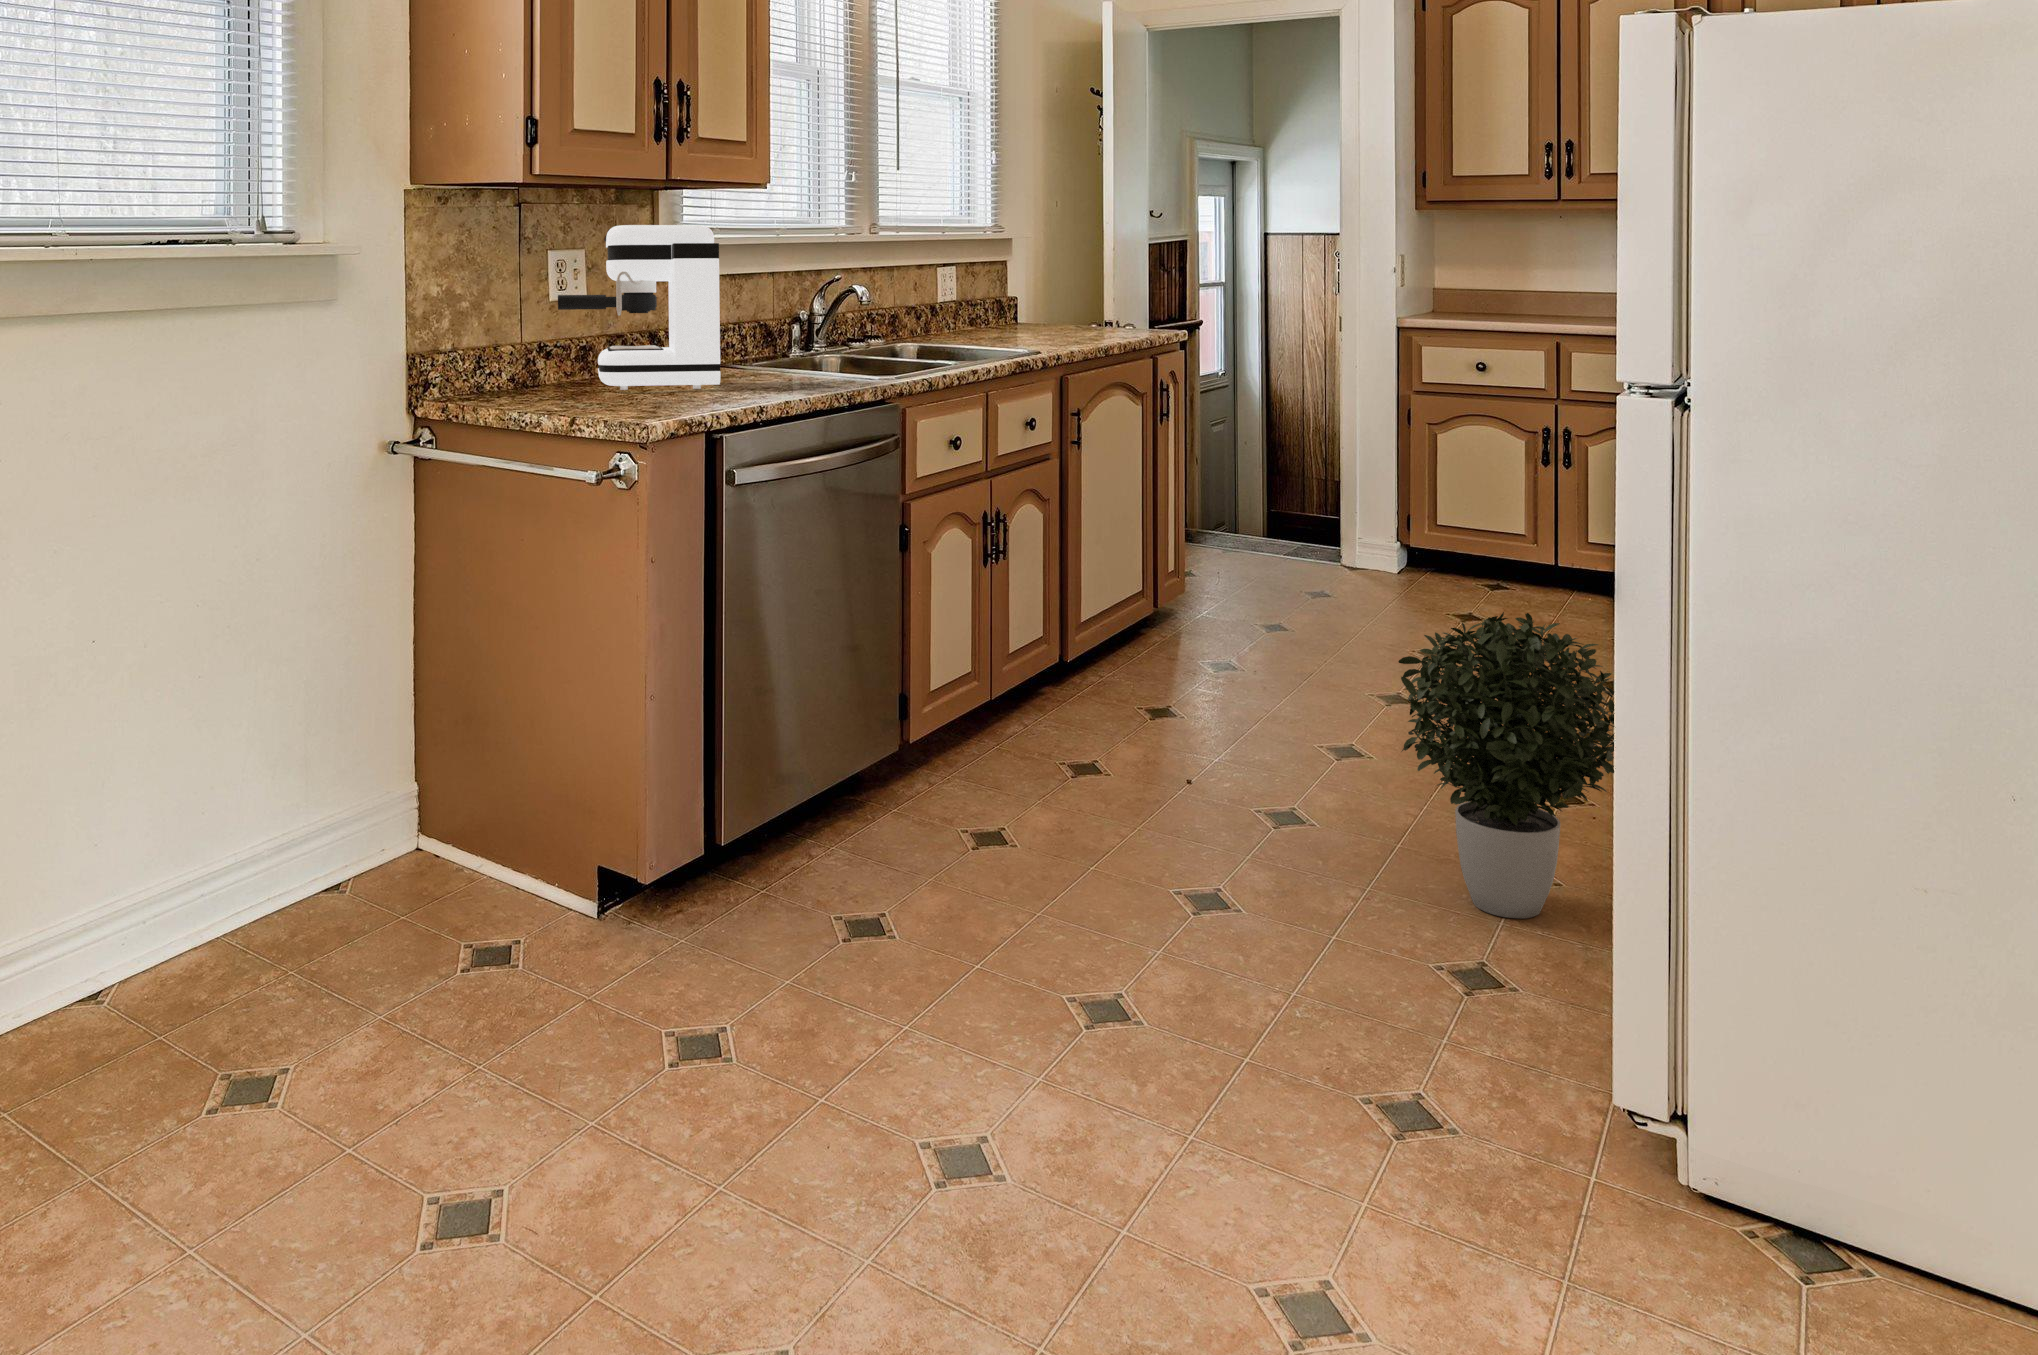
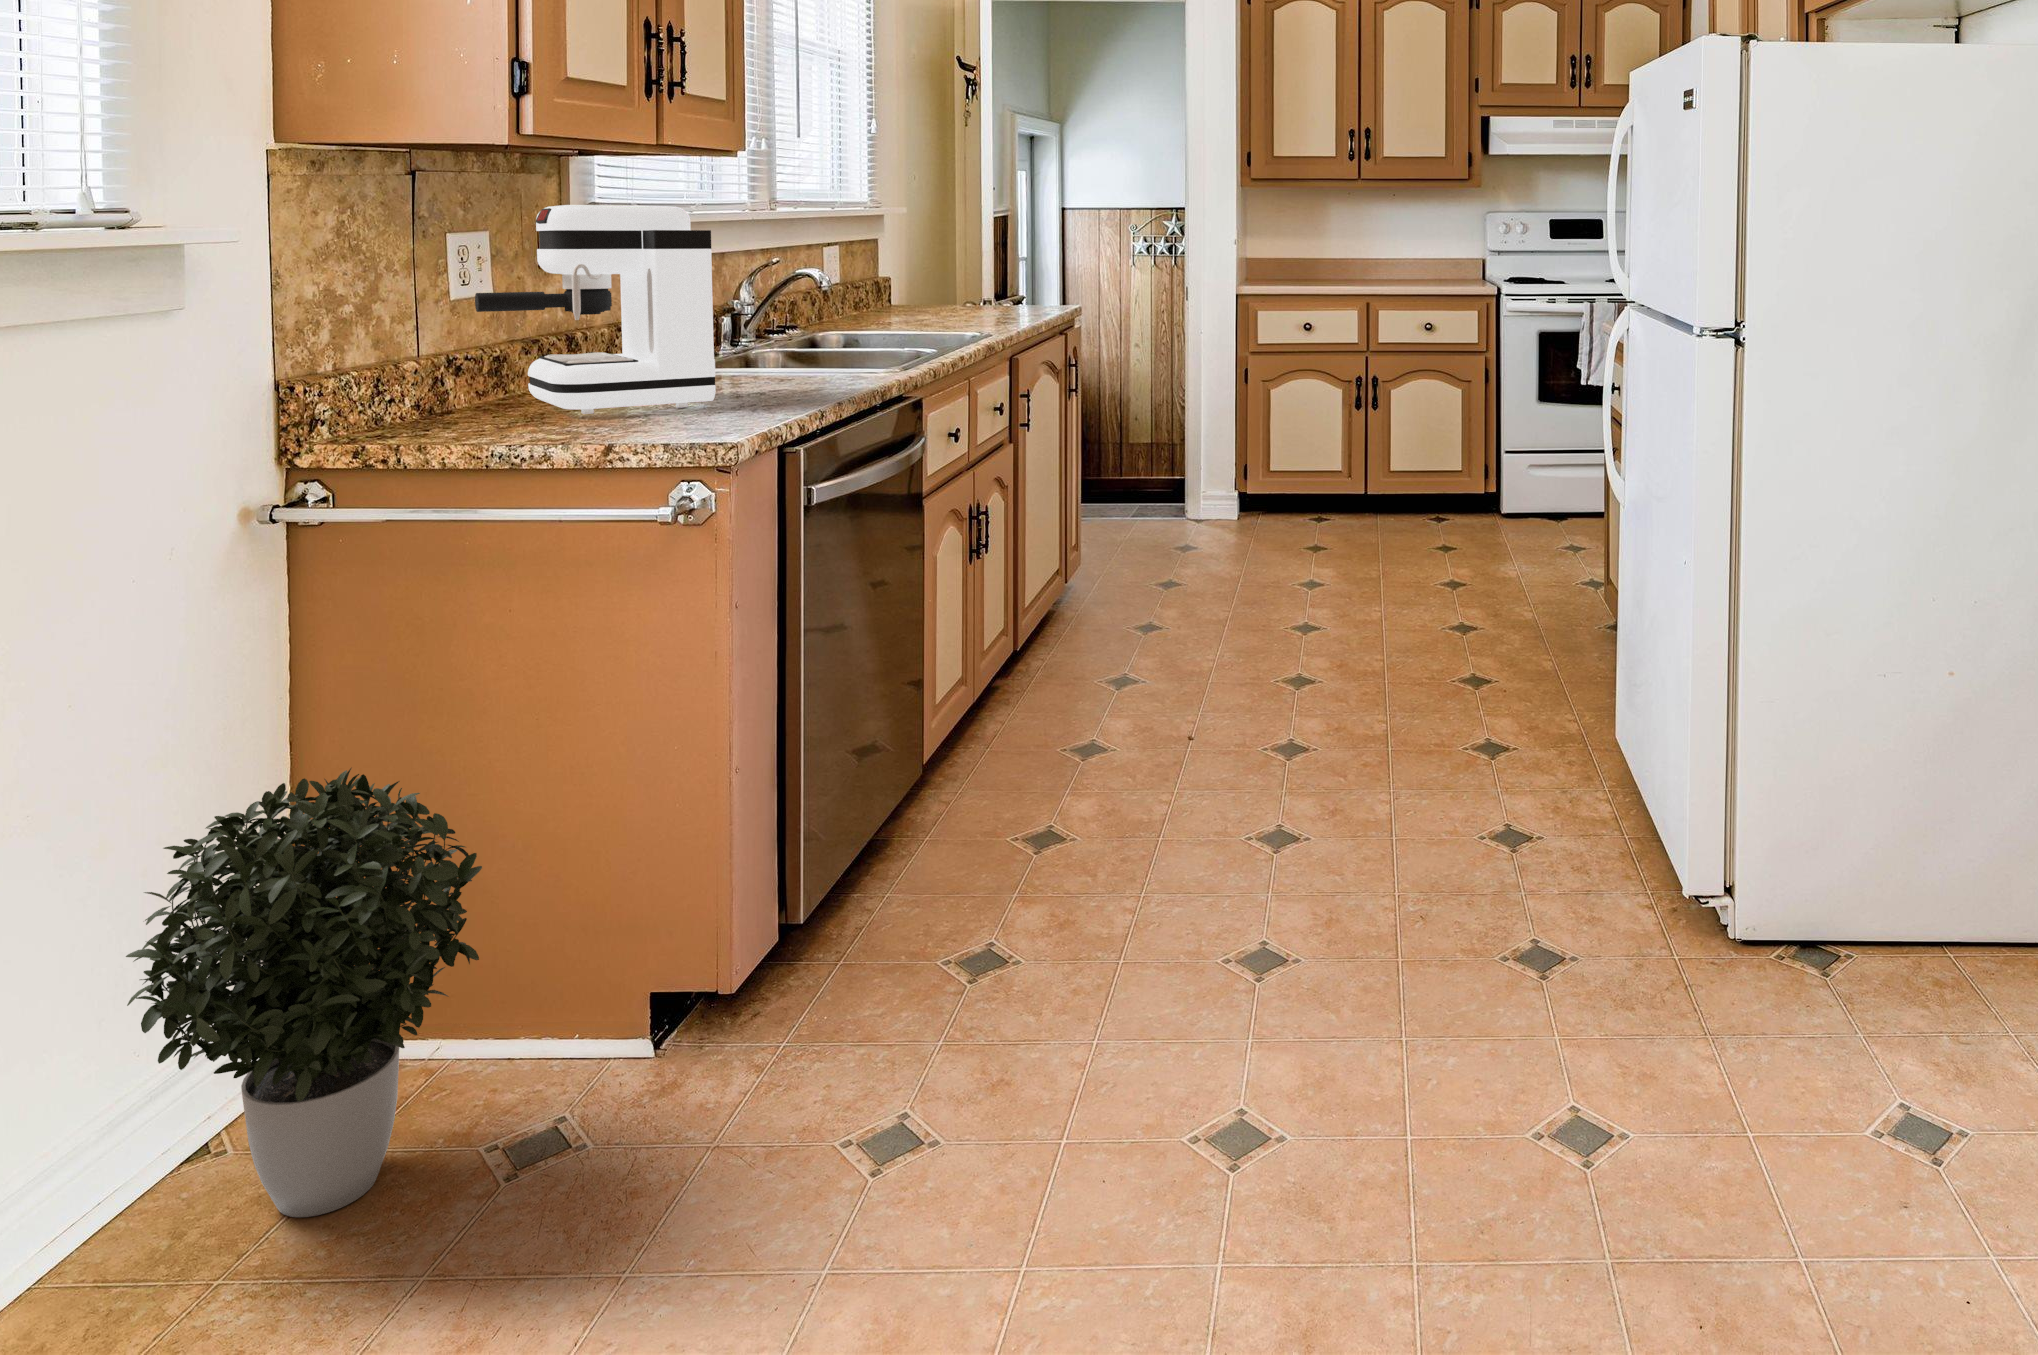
potted plant: present [1398,612,1615,918] -> present [126,768,482,1217]

